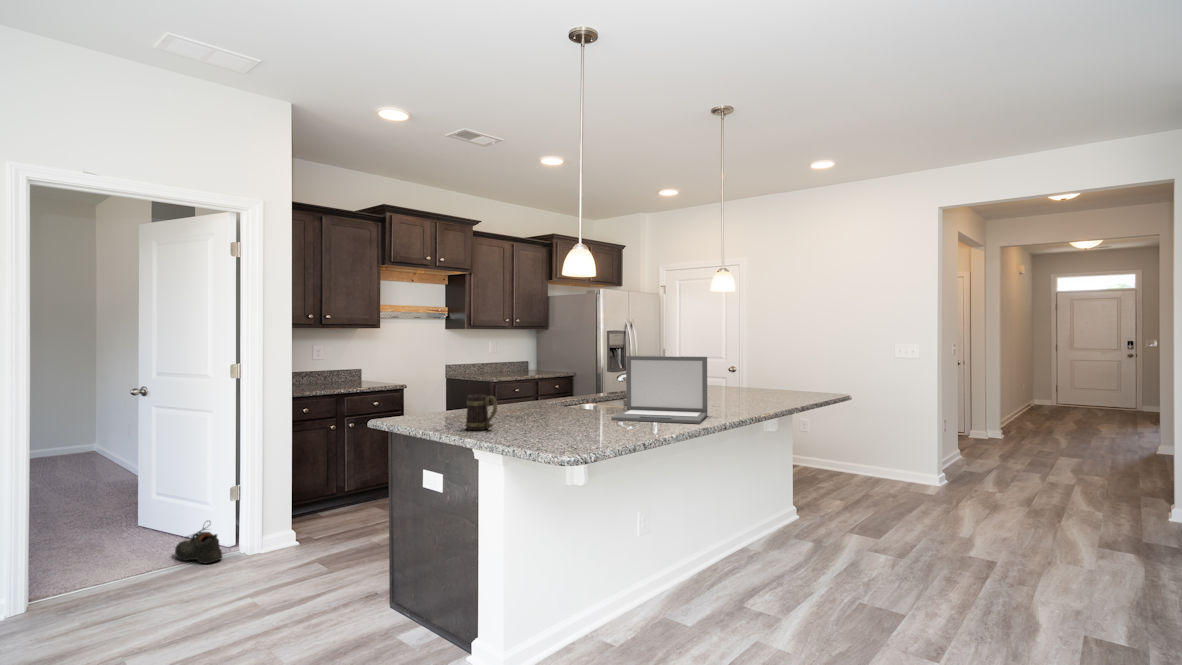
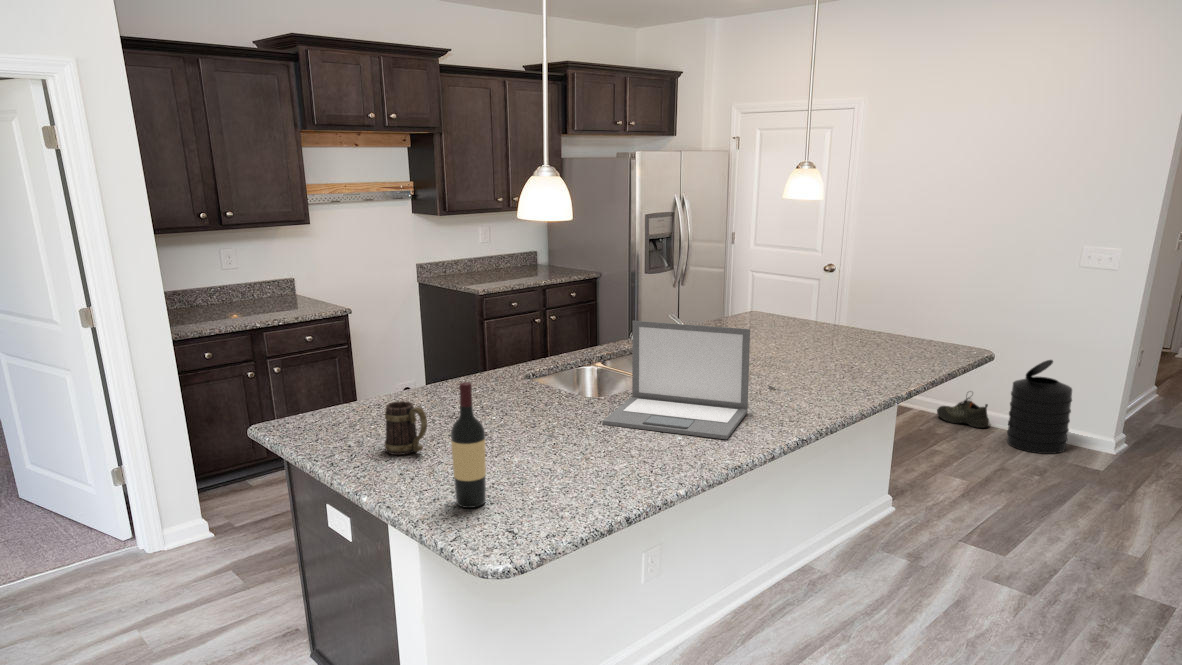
wine bottle: none [527,358,550,446] -> present [451,382,486,508]
trash can: none [863,420,904,486] -> present [1007,360,1072,454]
shoe: present [175,521,222,563] -> present [937,397,990,428]

